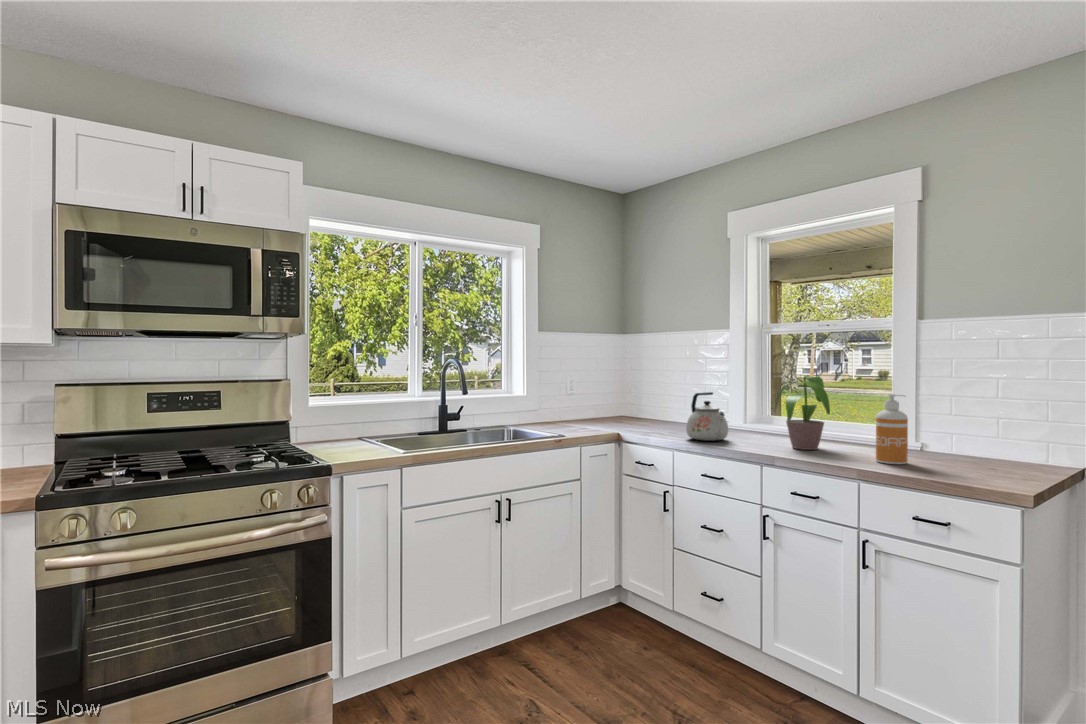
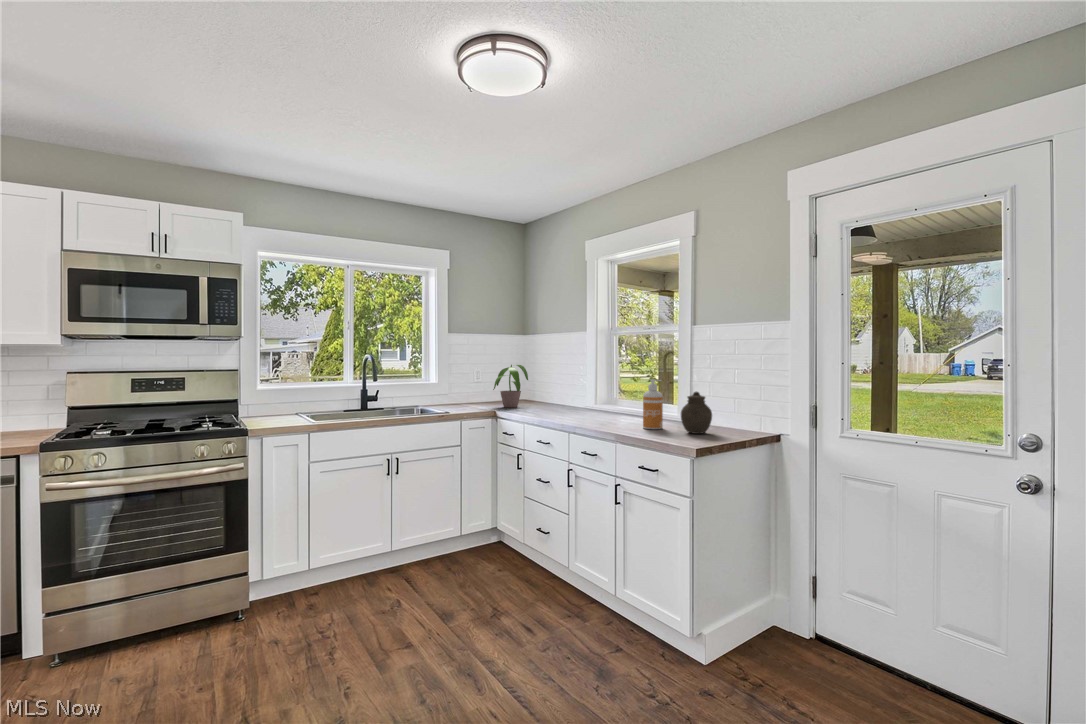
potted plant: present [774,376,830,450] -> present [493,365,528,408]
kettle: present [686,392,728,441] -> none [537,380,567,416]
jar: none [946,412,1000,473] -> present [681,392,712,434]

